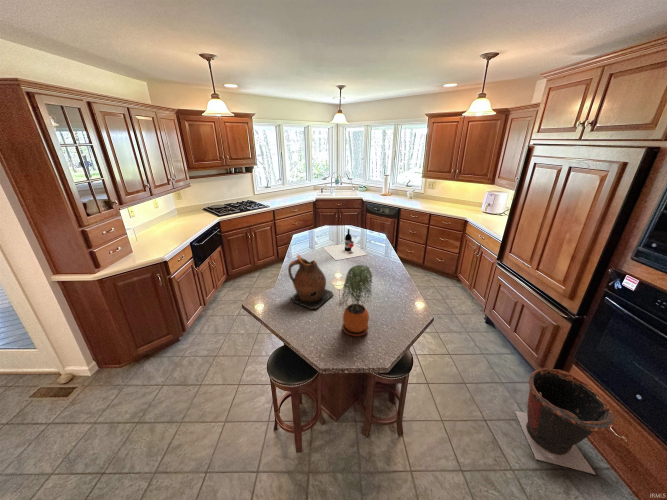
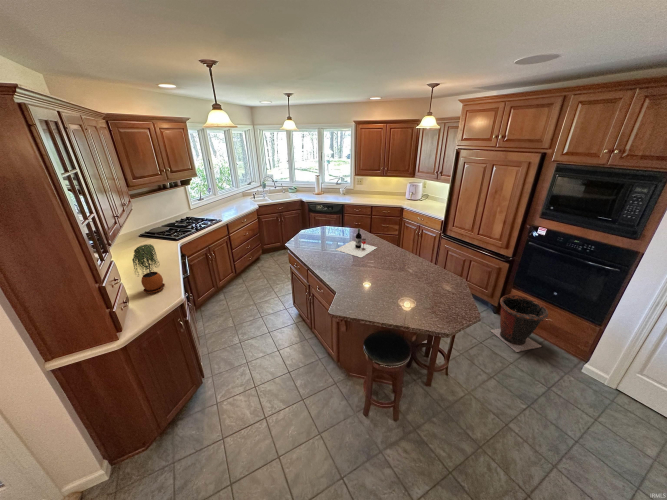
ceramic pitcher: present [288,255,333,310] -> none [368,256,401,299]
potted plant: present [340,265,372,336] -> present [132,244,165,293]

